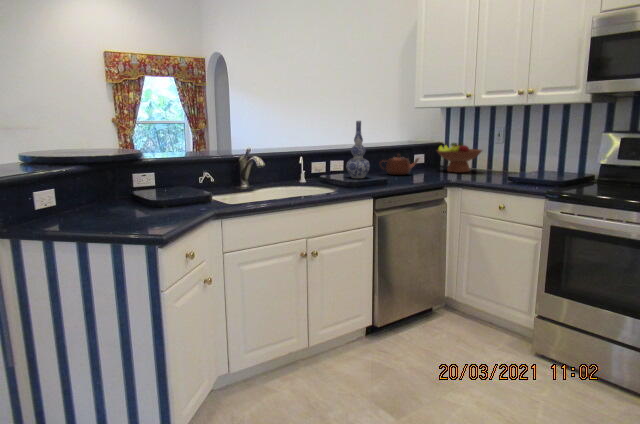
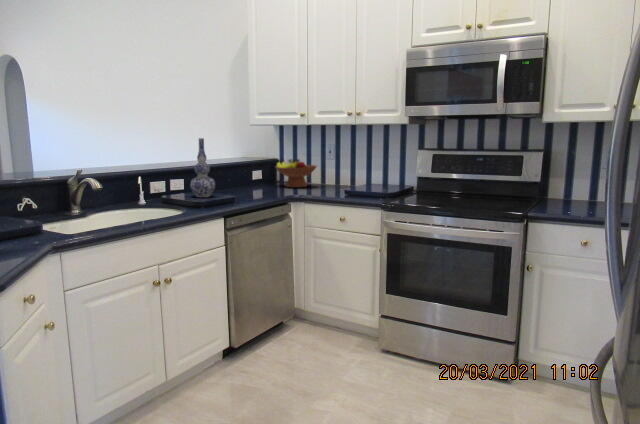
teapot: present [380,154,419,175] -> none [222,171,263,192]

